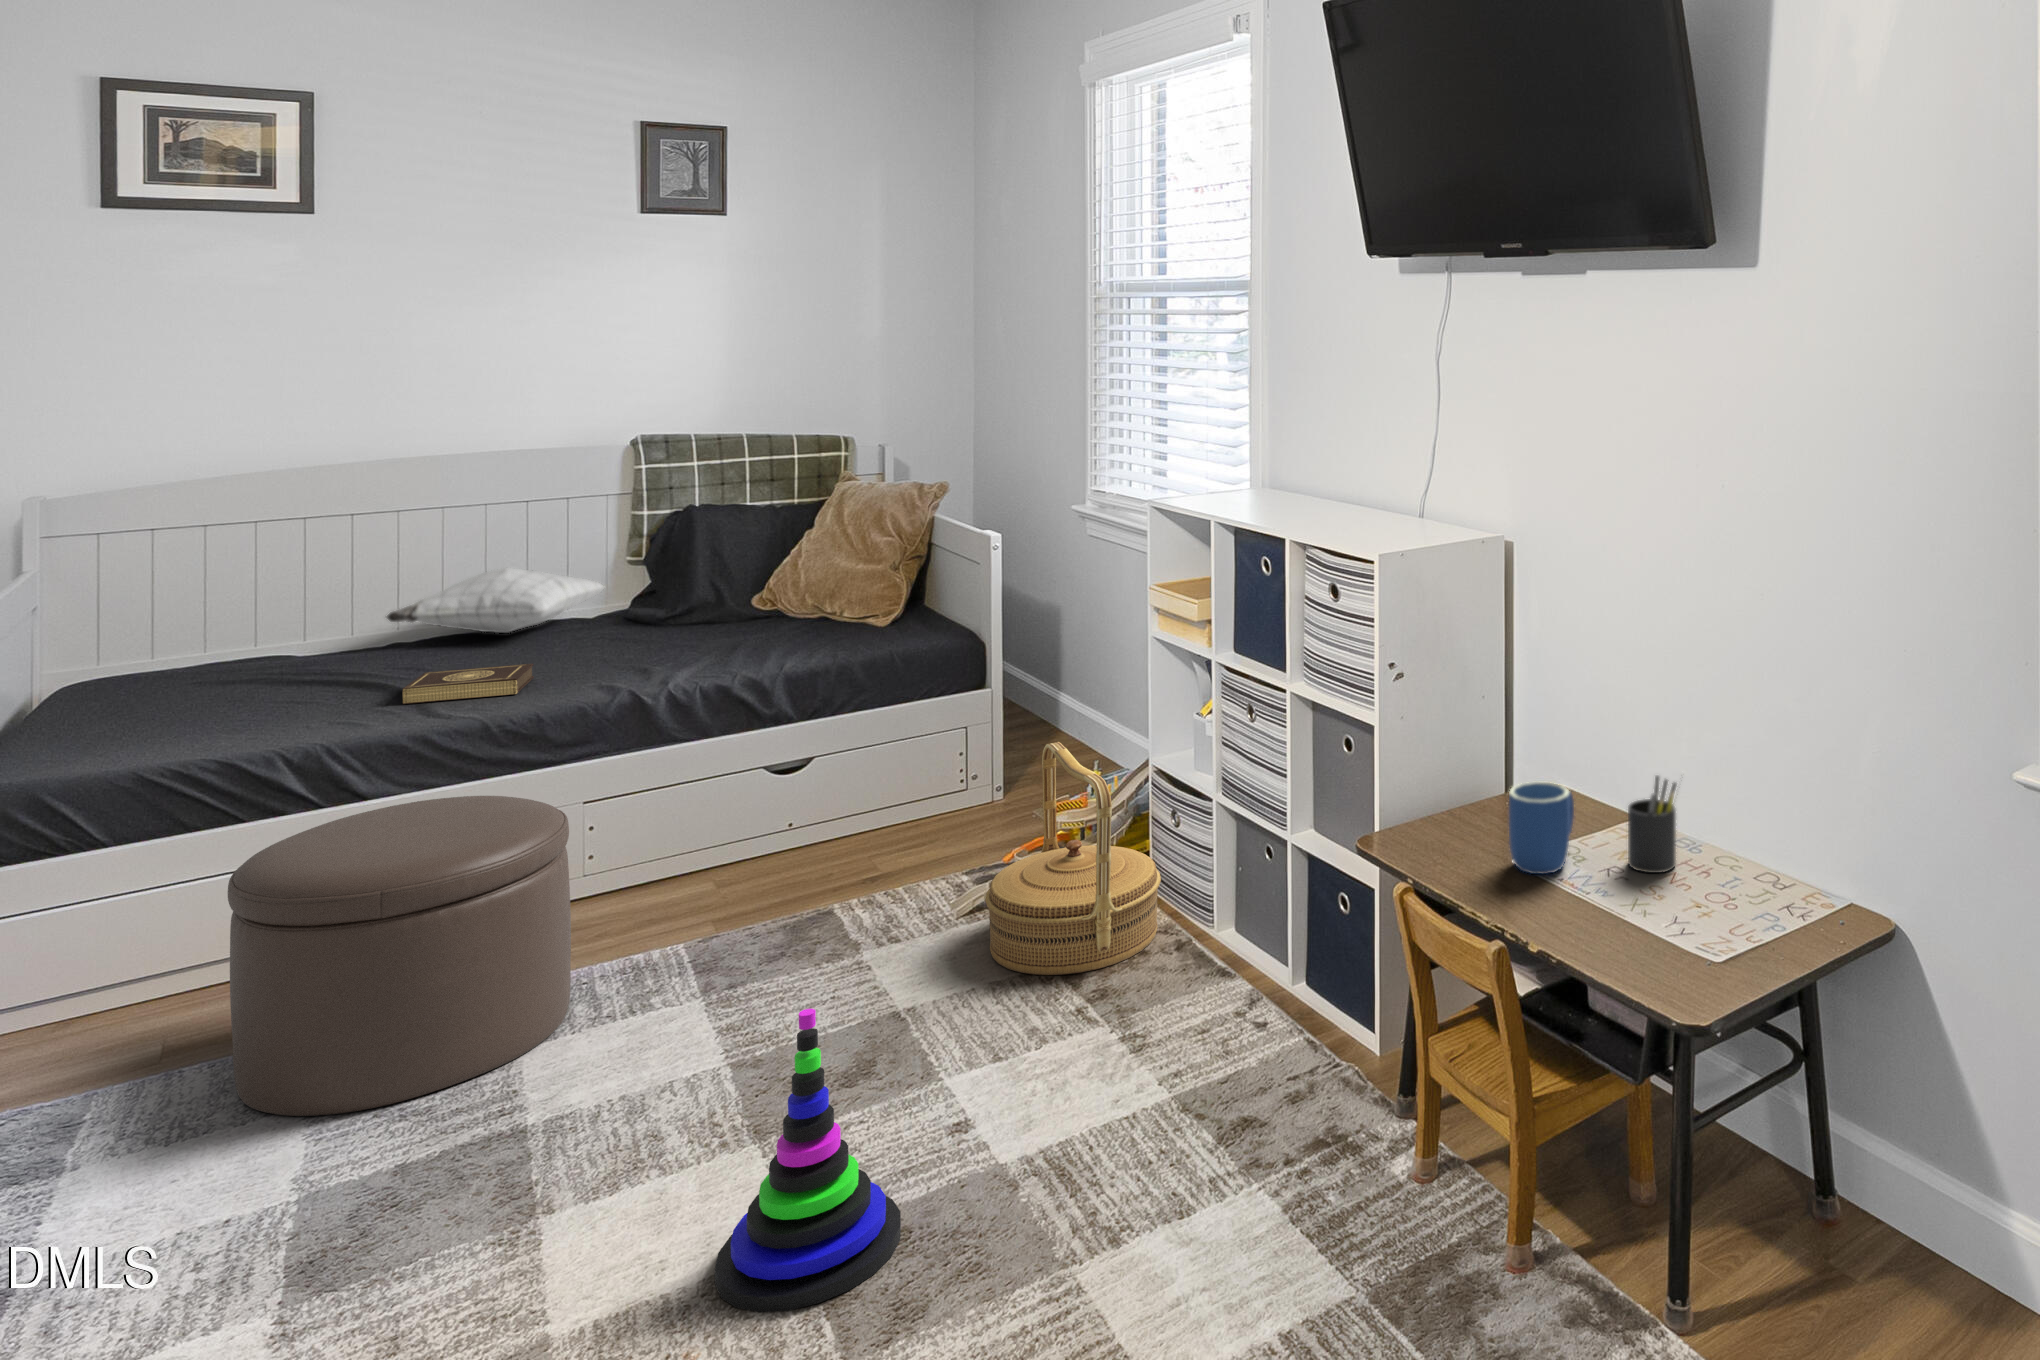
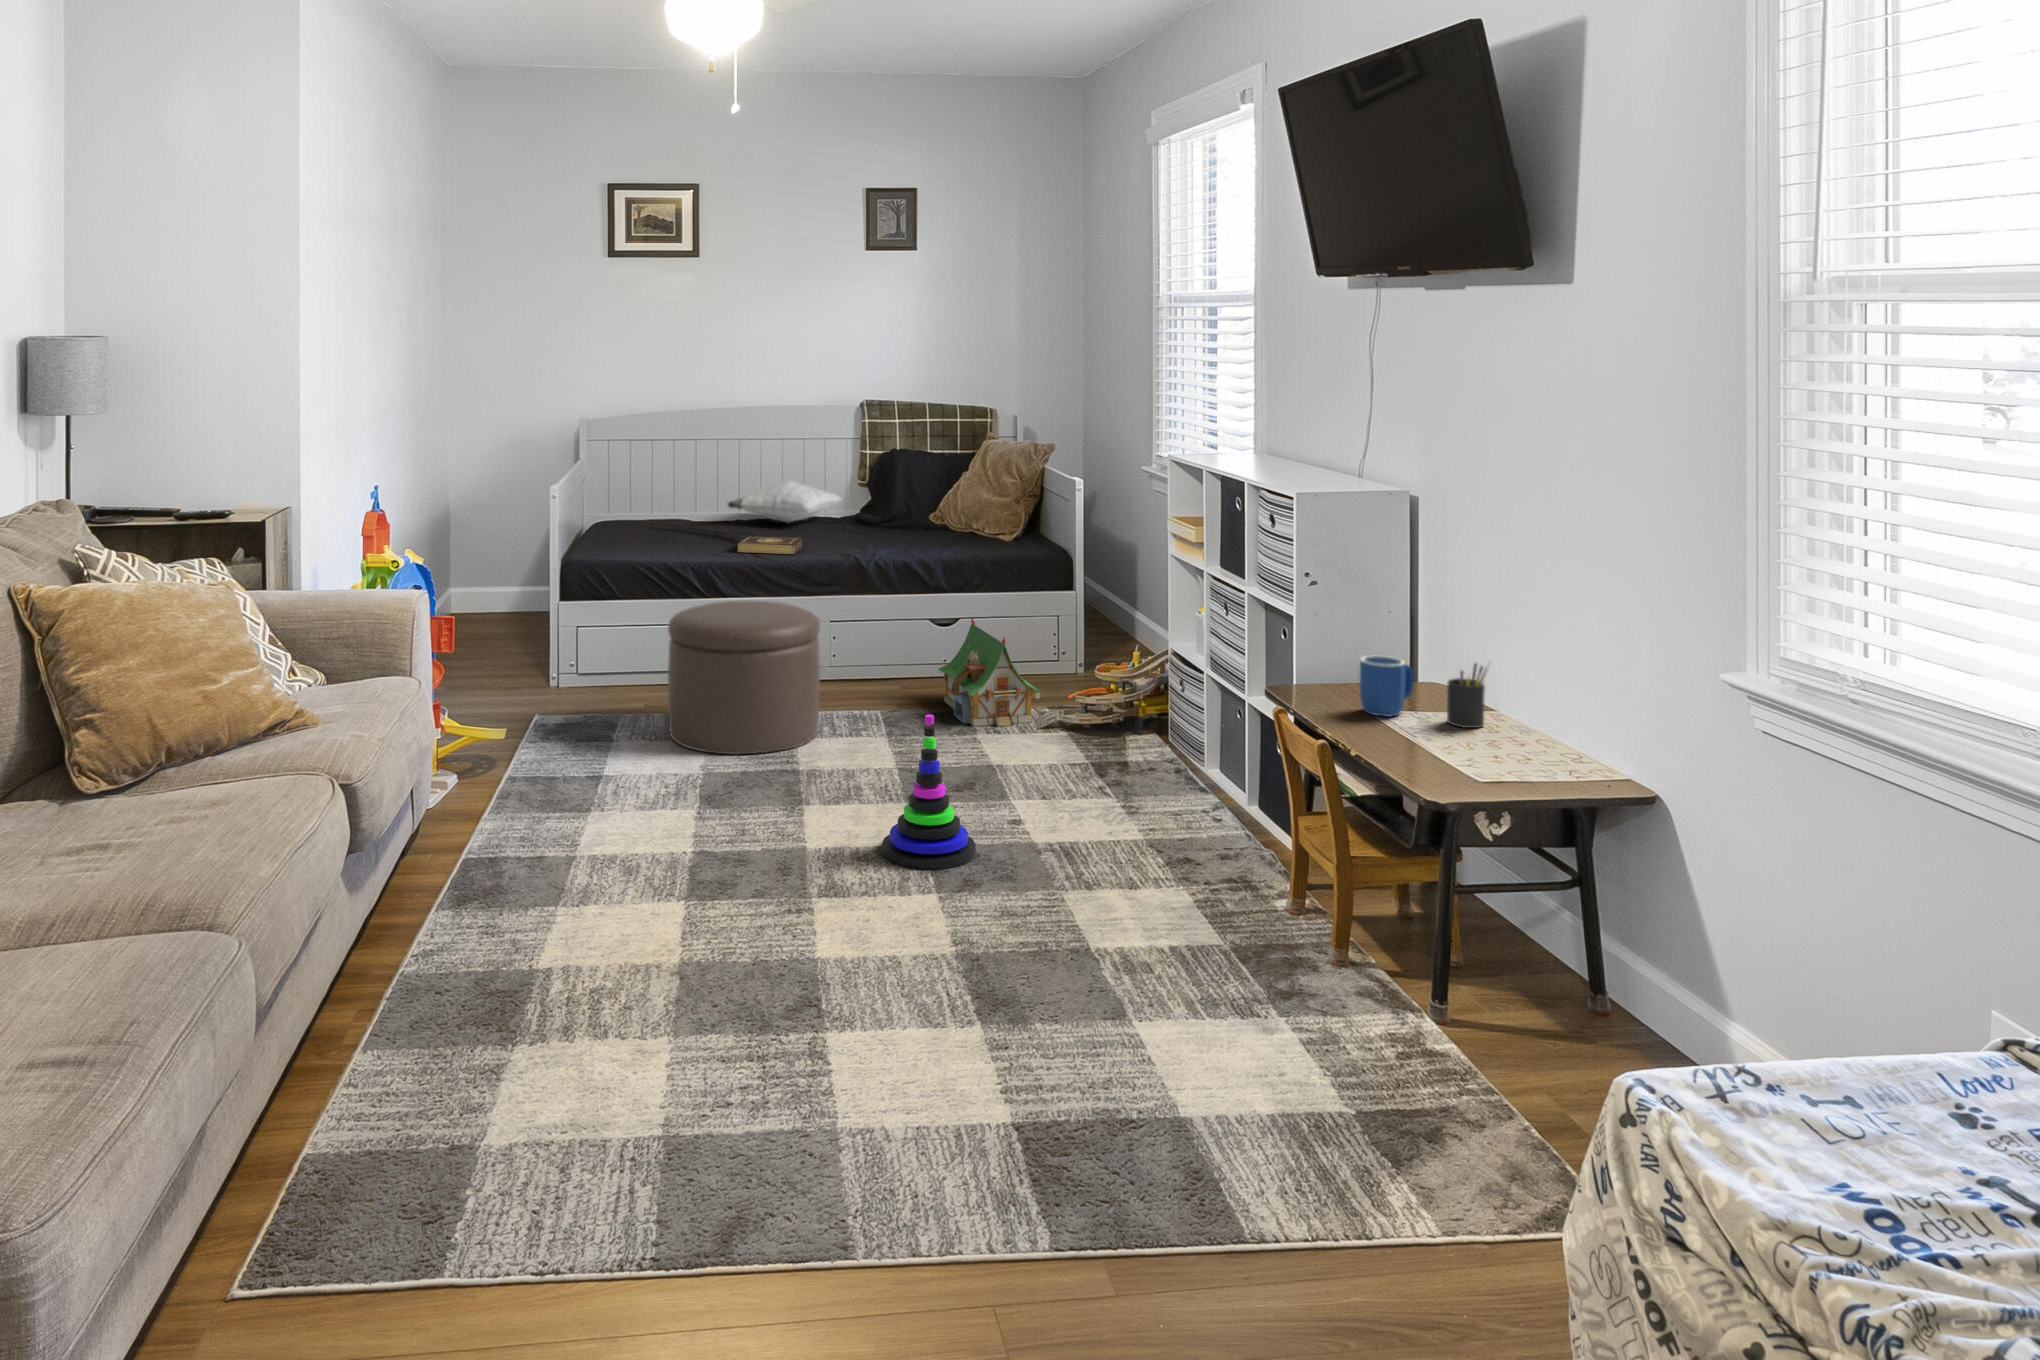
woven basket: present [985,742,1161,975] -> none [1051,621,1170,772]
toy house: none [785,754,961,930] -> present [938,618,1043,726]

